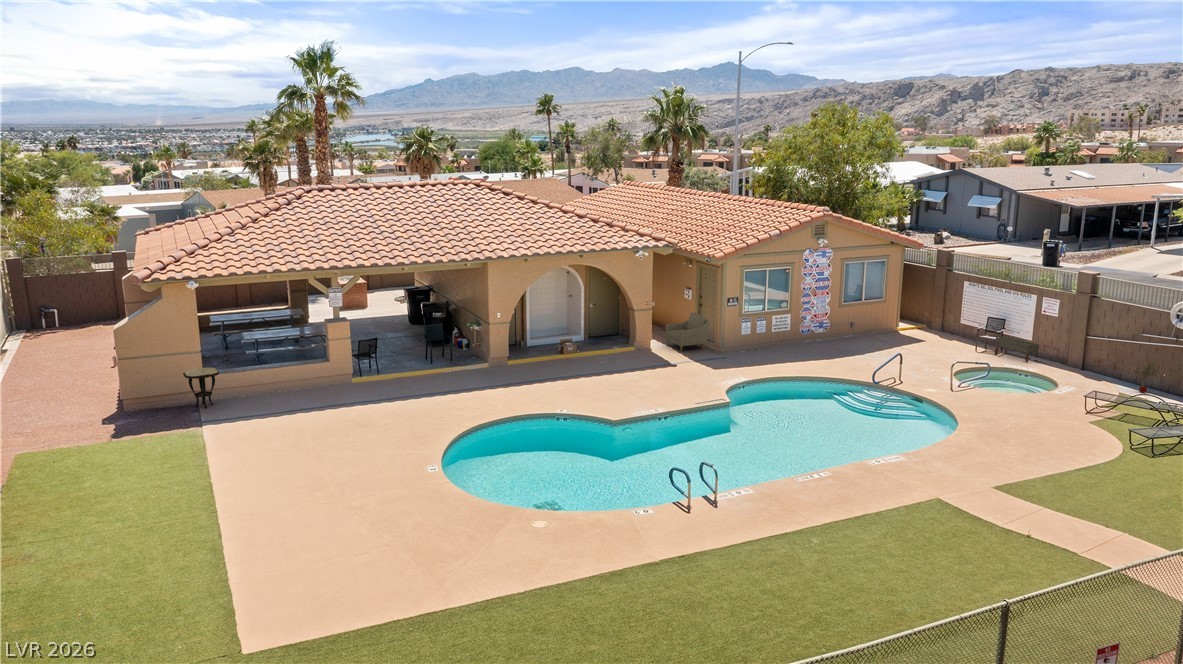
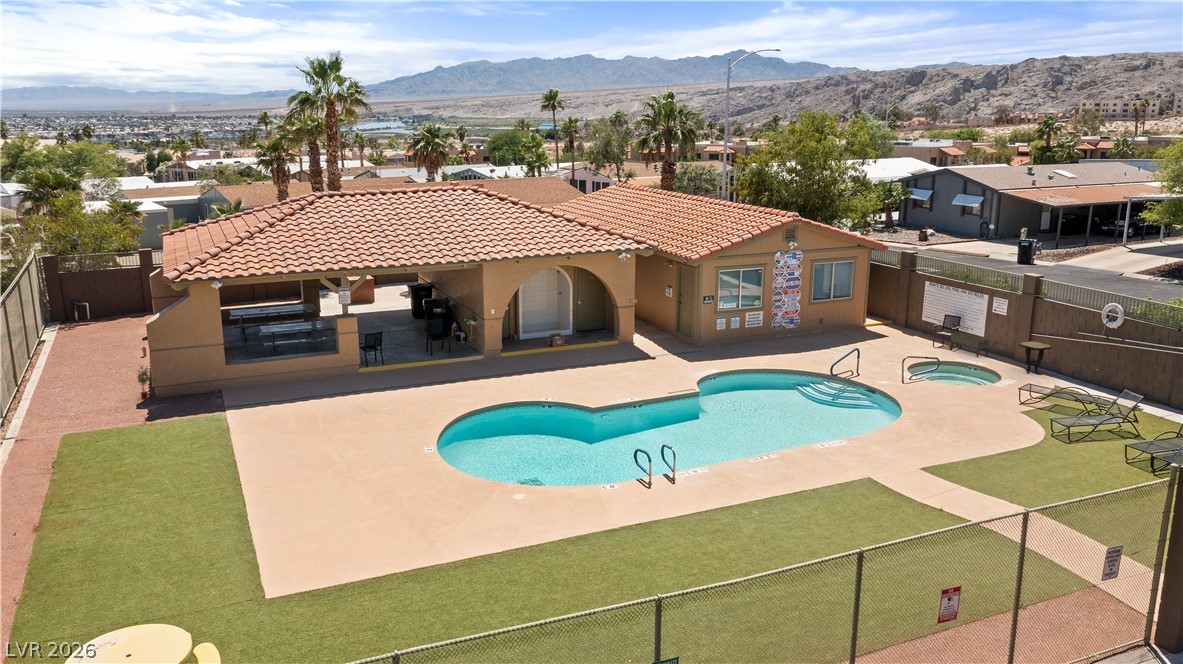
chair: present [666,312,710,352] -> none [648,309,688,346]
potted tree: present [1134,359,1160,393] -> present [137,367,156,399]
side table: present [183,368,219,408] -> present [1019,342,1052,374]

